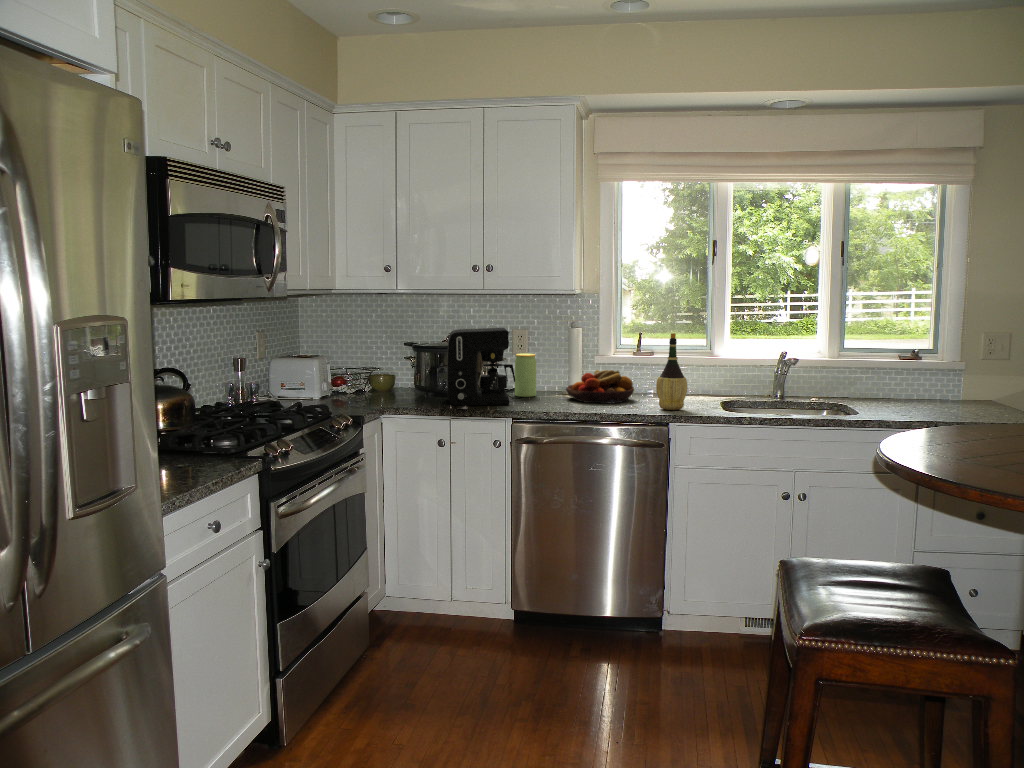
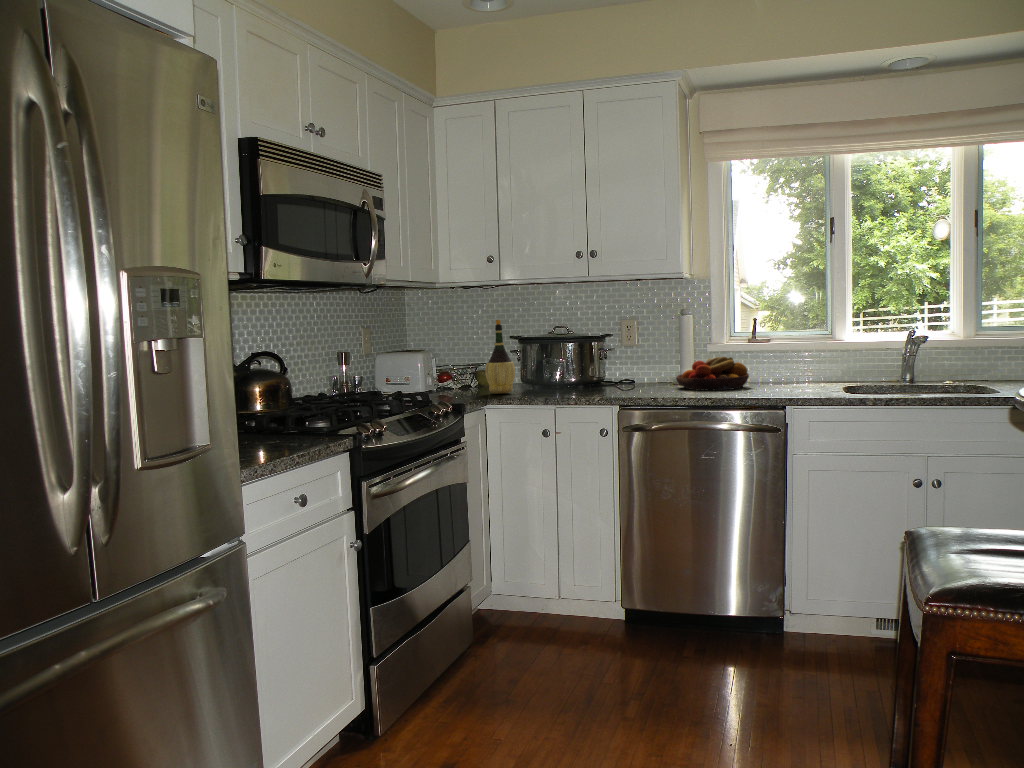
coffee maker: present [447,328,515,405] -> none [550,316,621,395]
wine bottle: present [656,333,687,410] -> present [486,320,515,394]
jar: present [515,354,536,397] -> none [622,344,645,388]

